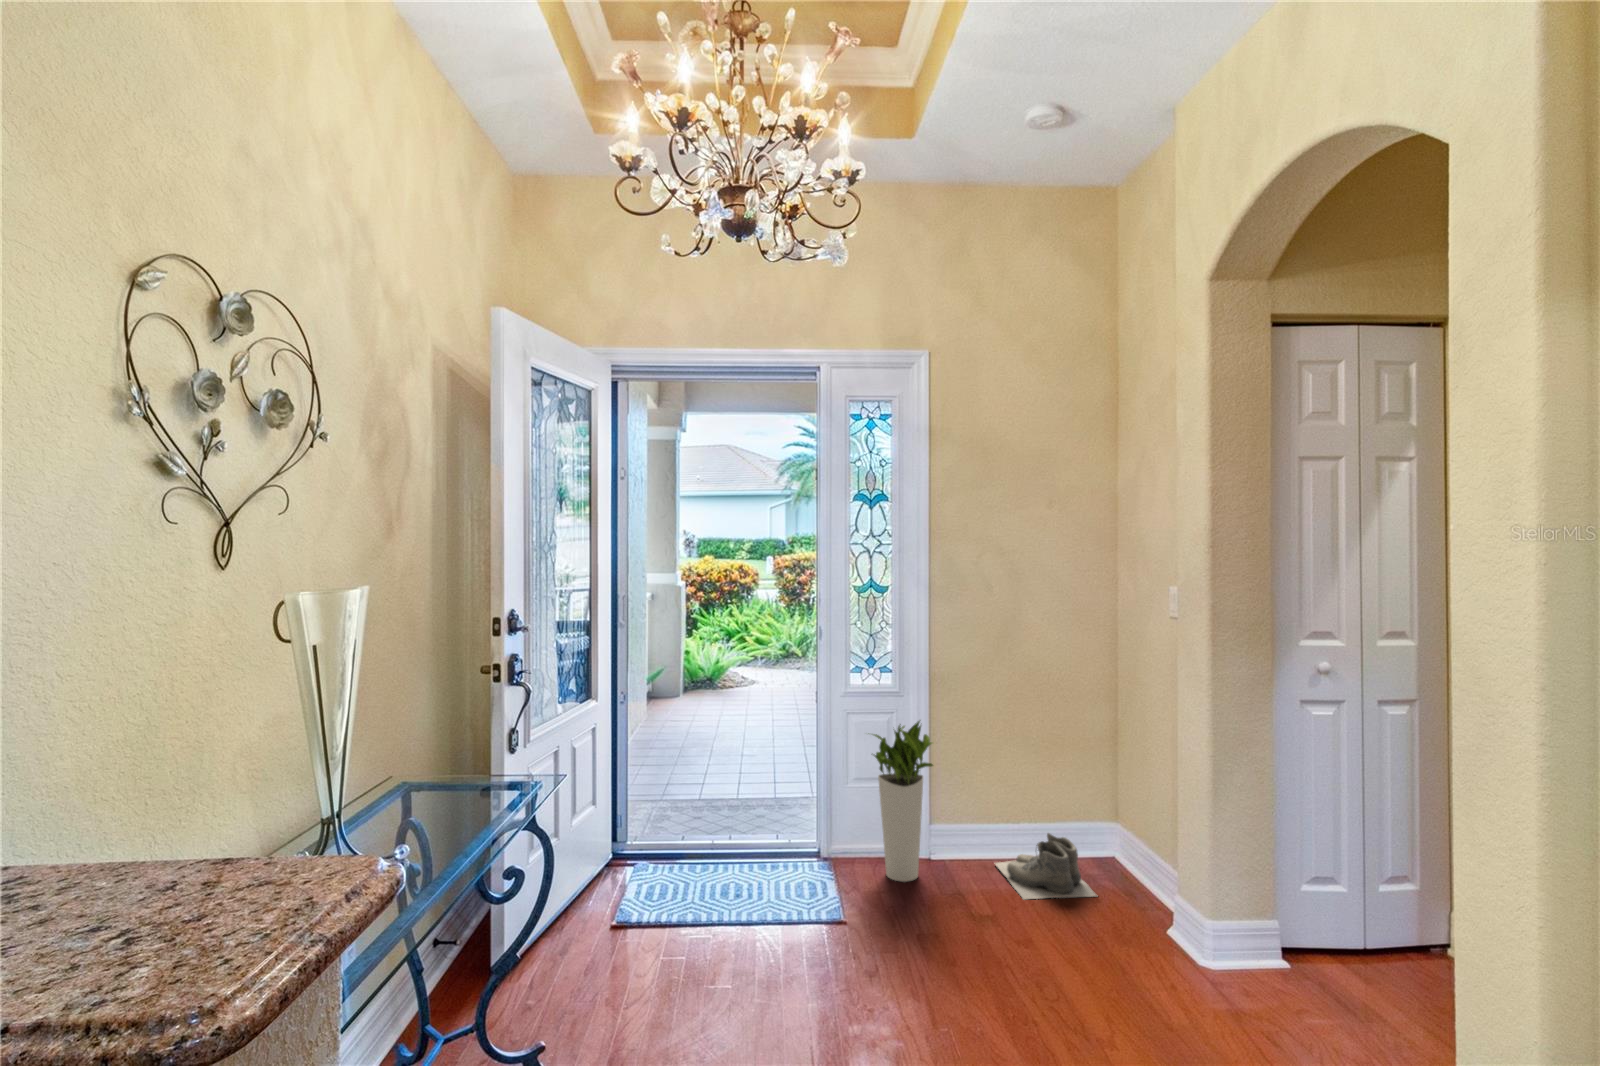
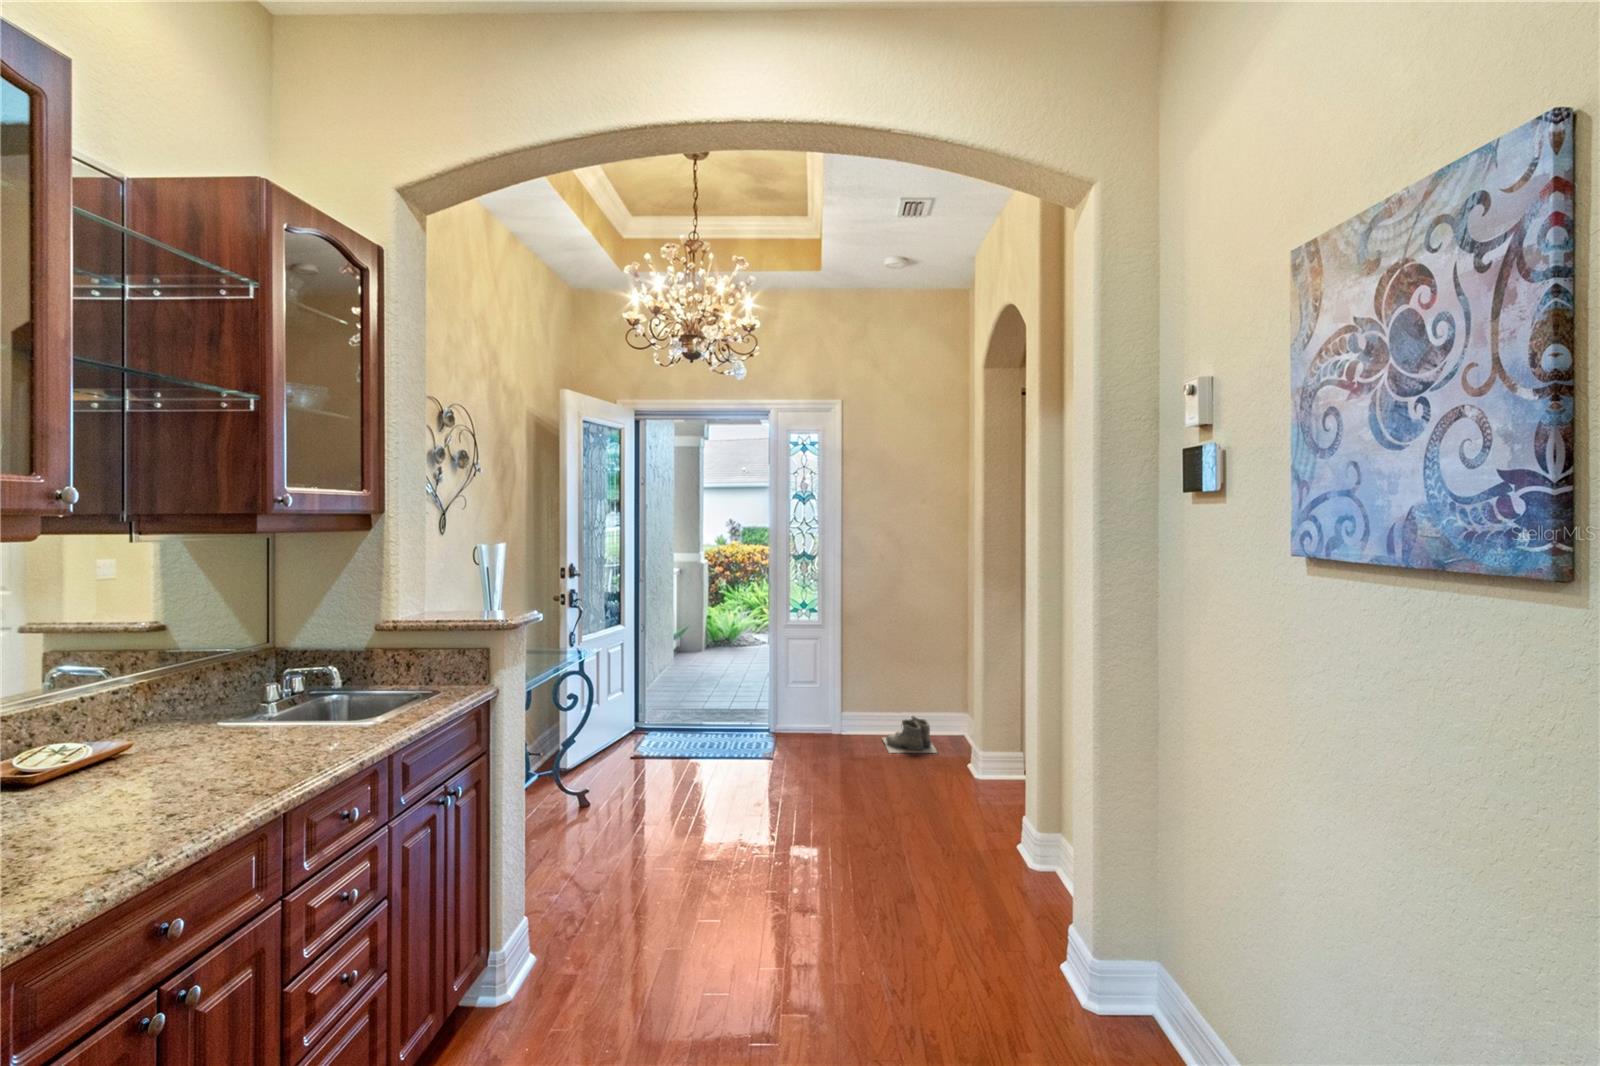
planter: present [874,721,933,882] -> none [794,642,842,744]

